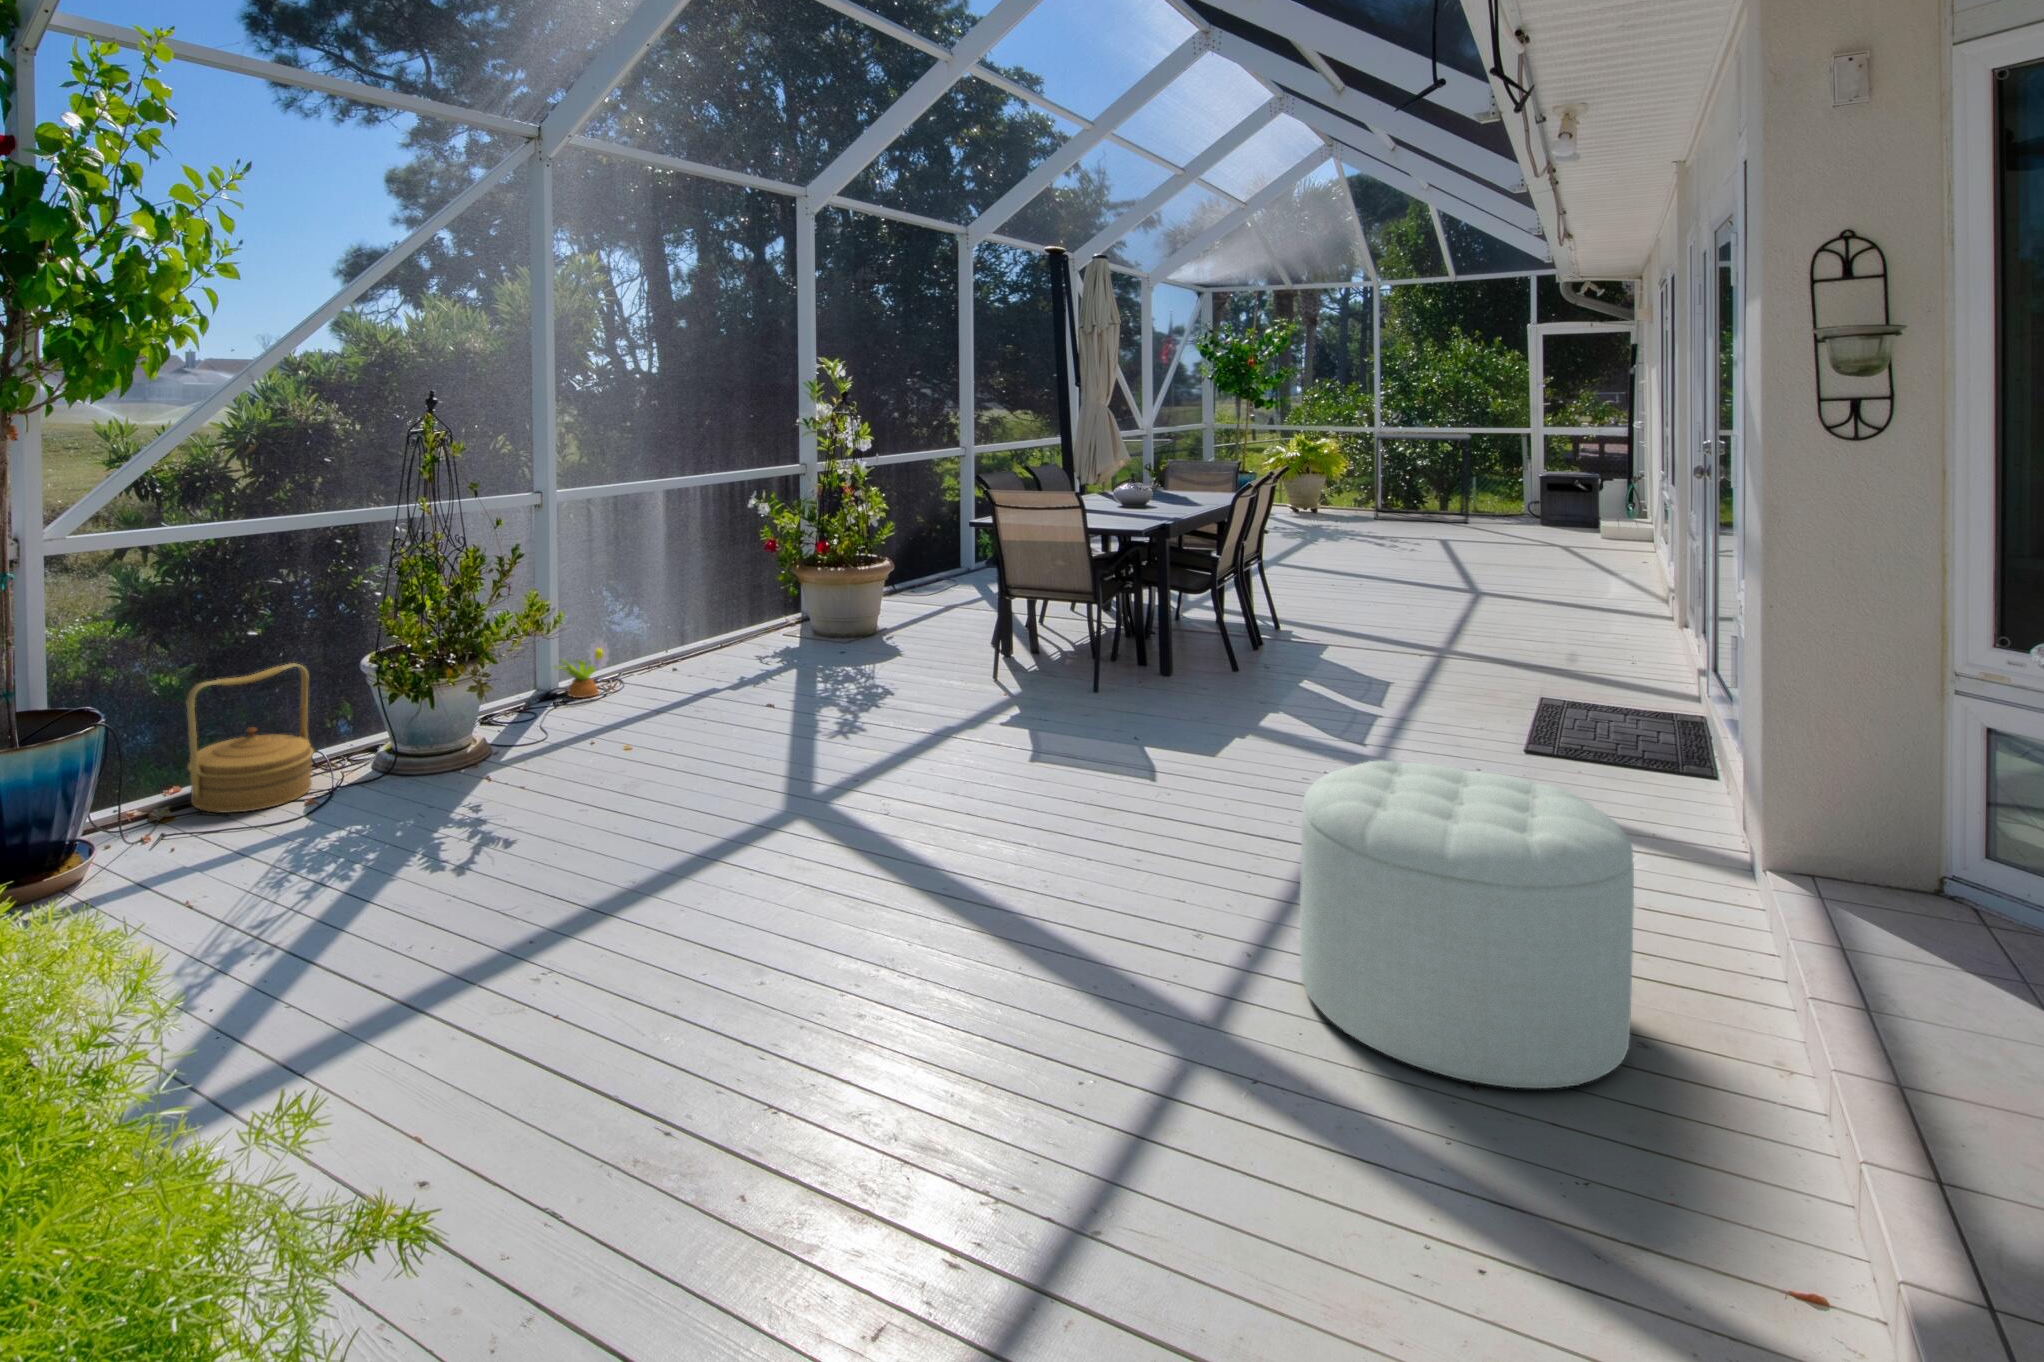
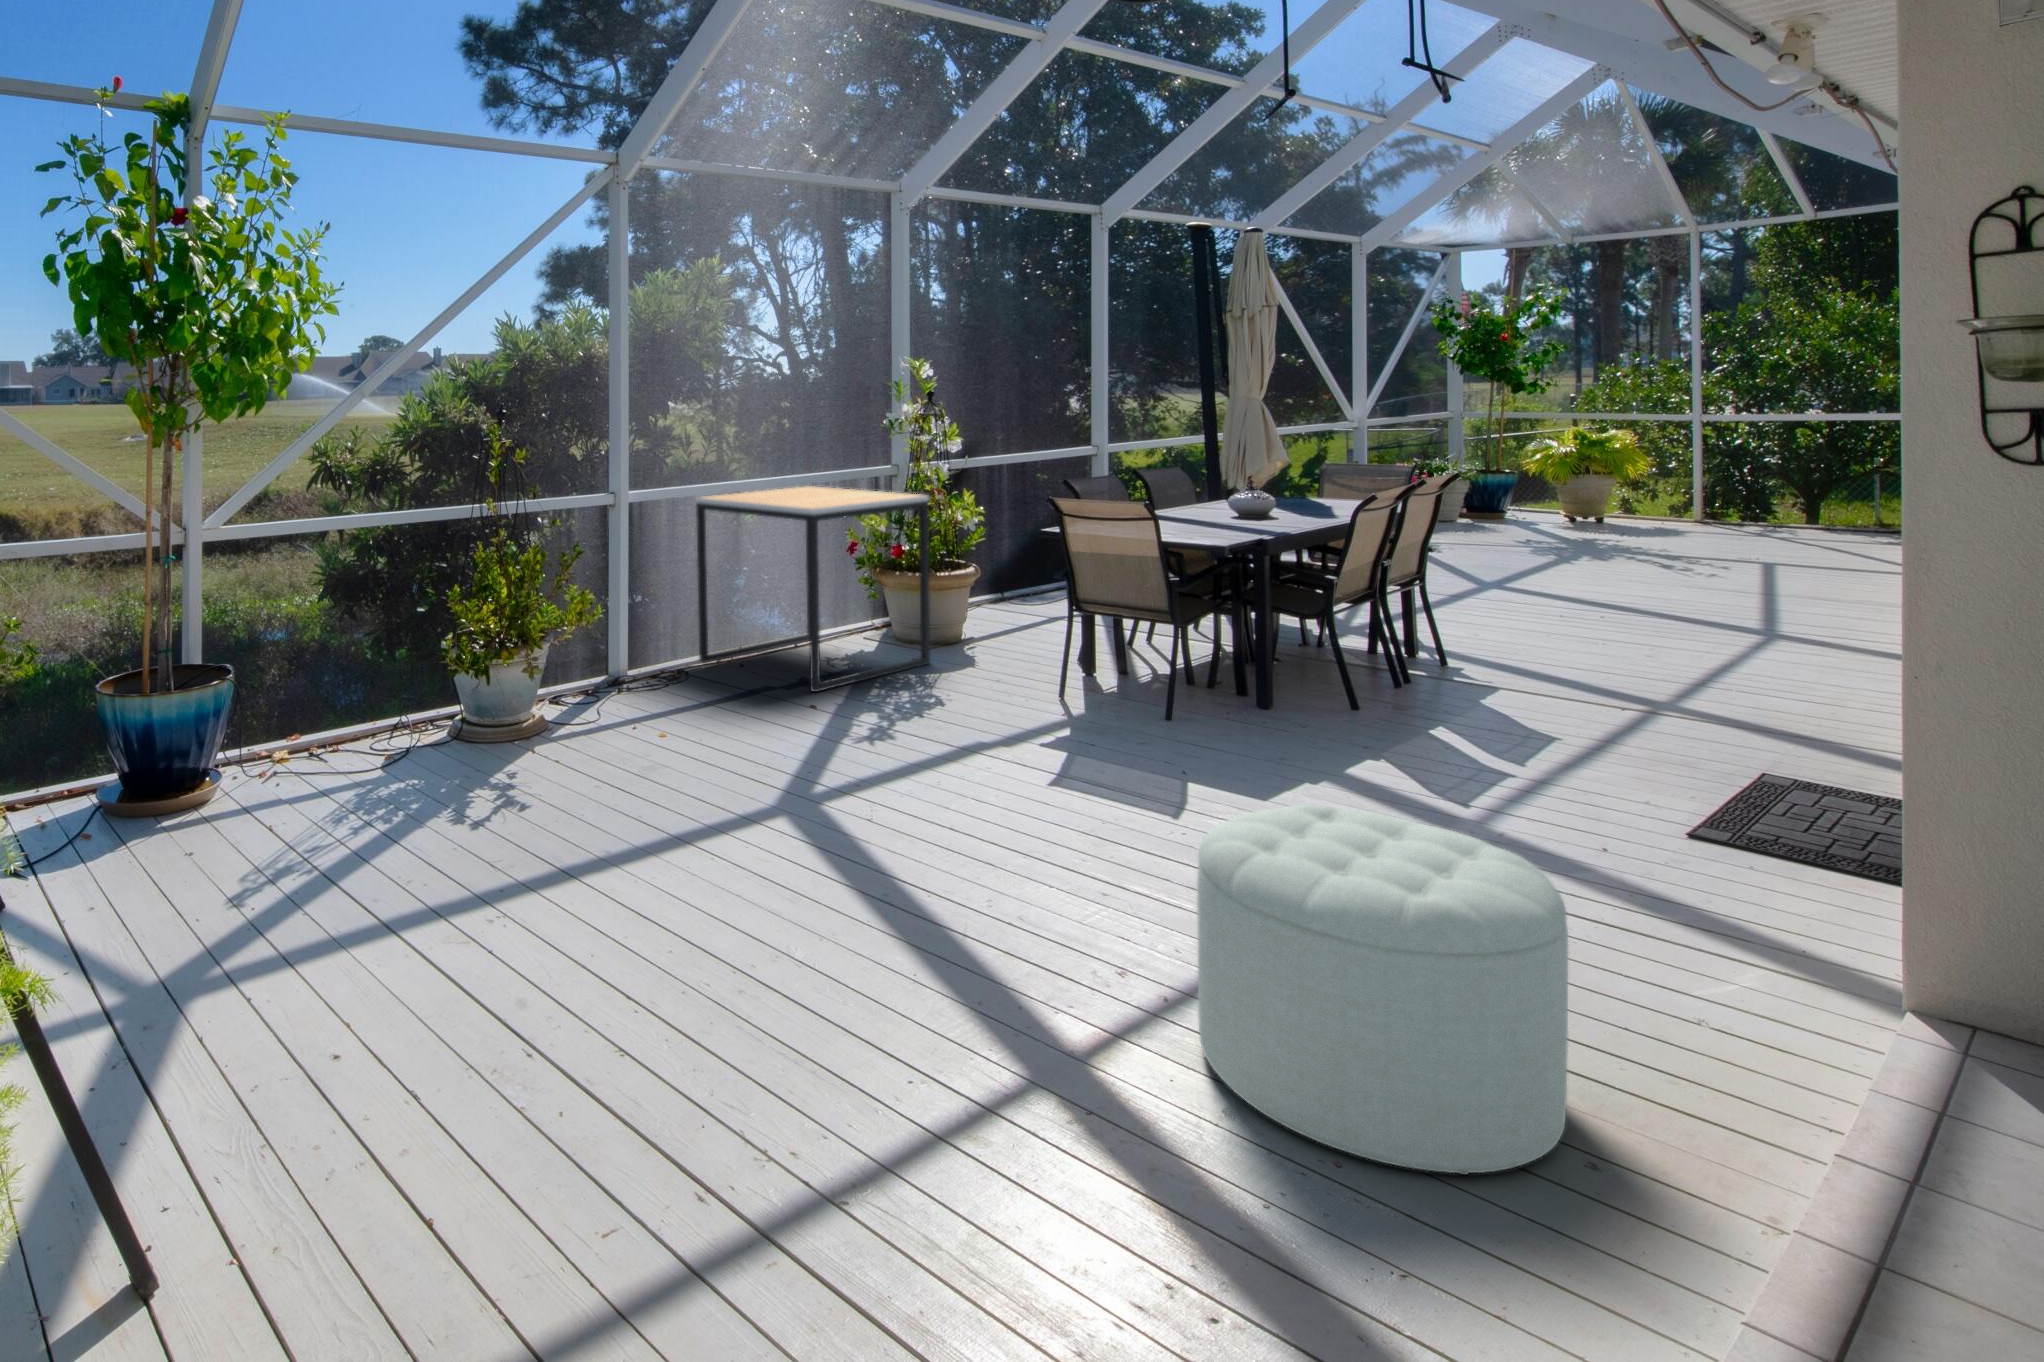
side table: present [1374,431,1470,523] -> present [695,486,930,692]
decorative plant: present [555,639,609,698] -> none [623,630,678,685]
woven basket: present [187,663,314,813] -> none [296,639,398,761]

